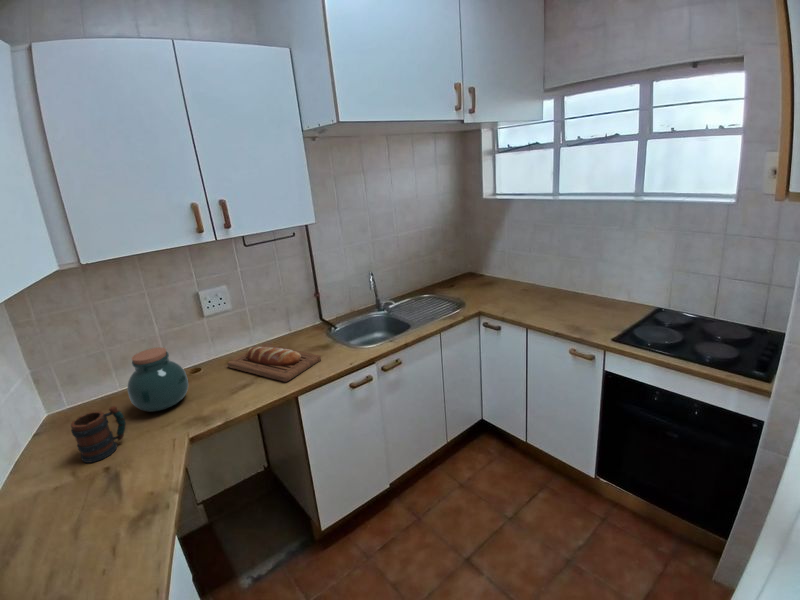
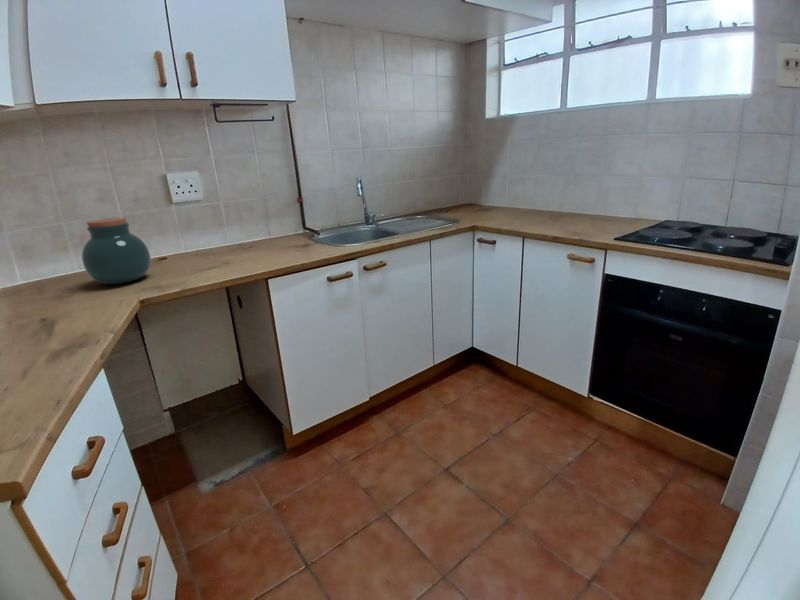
bread loaf: present [228,344,321,382] -> none [198,239,299,266]
mug: present [71,406,126,463] -> none [9,260,74,316]

